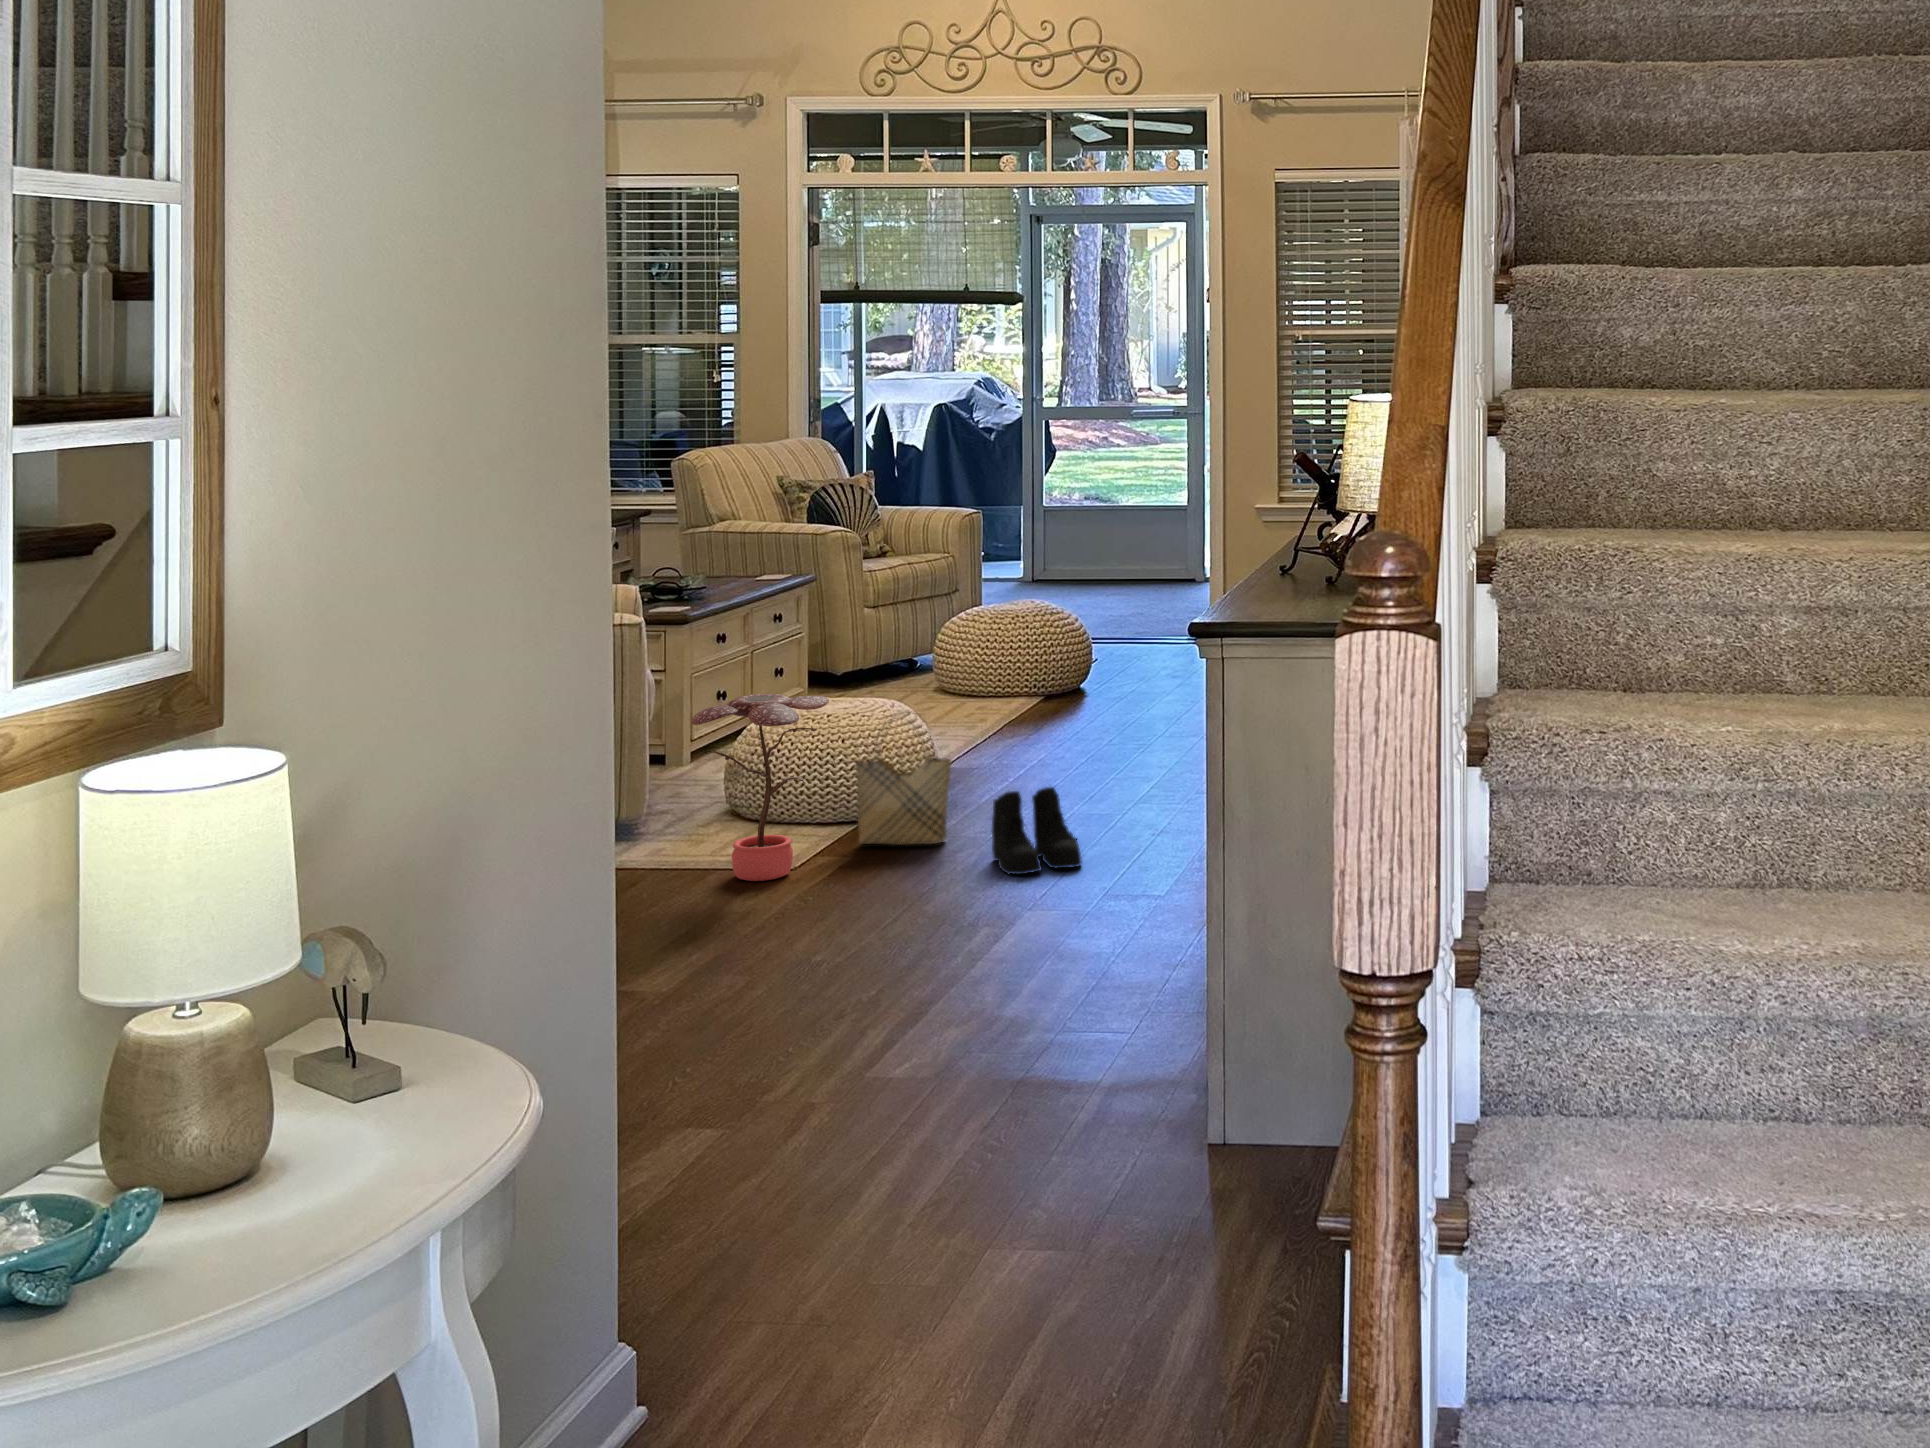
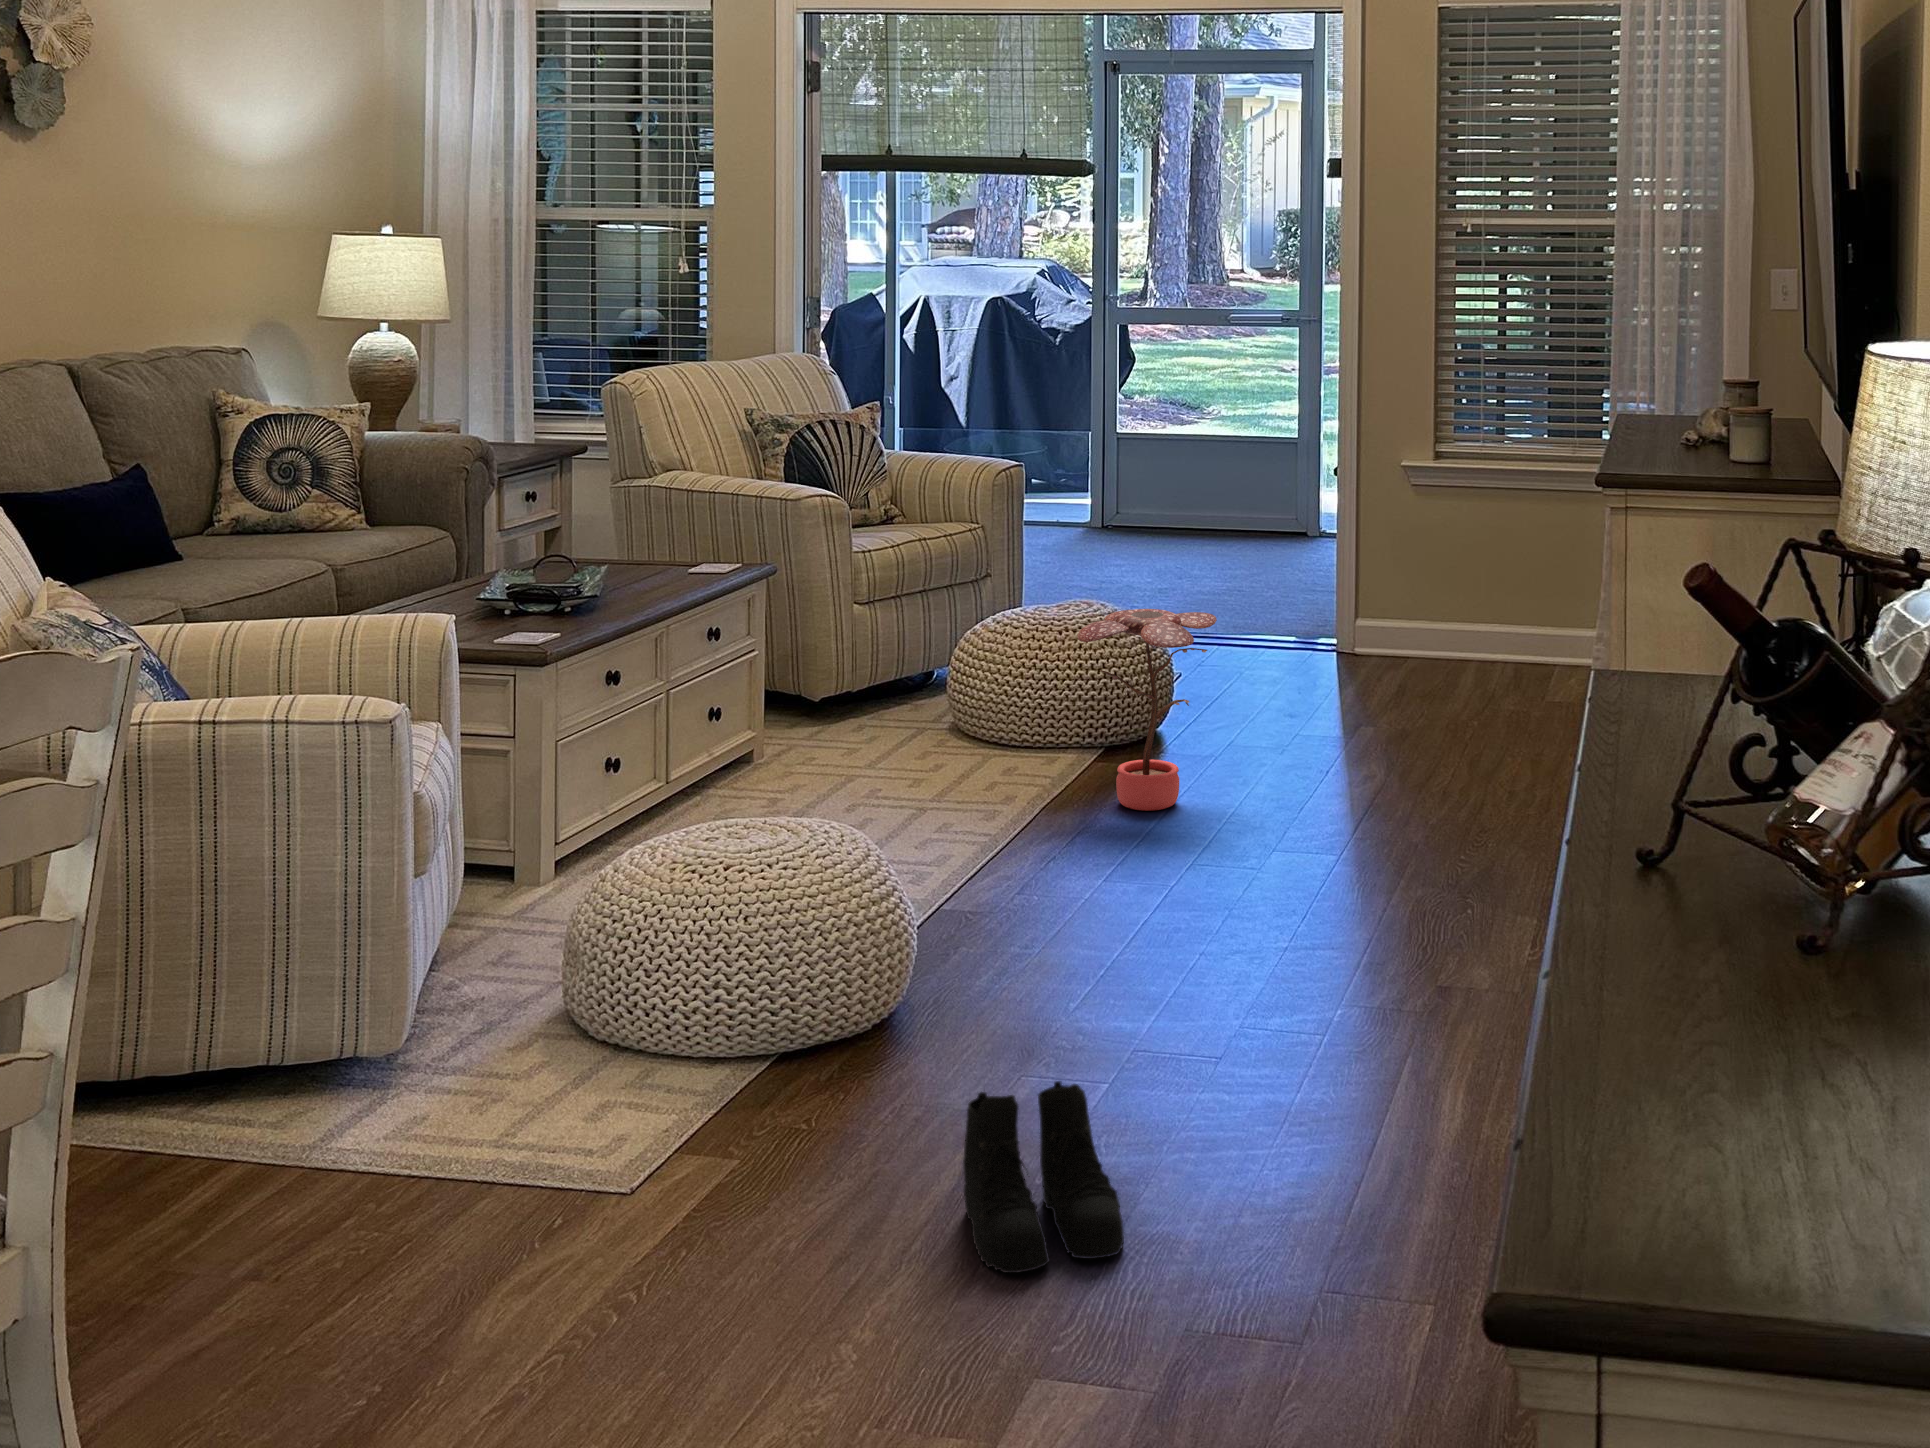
potted plant: present [691,694,829,881] -> present [1077,609,1217,811]
woven basket: present [855,712,952,845] -> none [735,905,905,1152]

